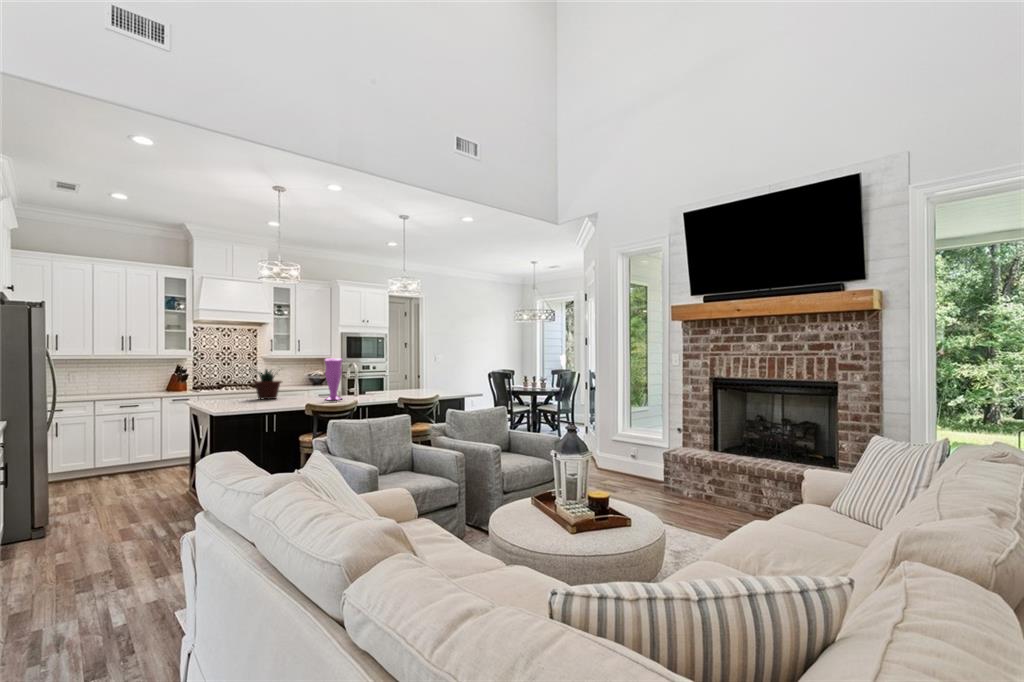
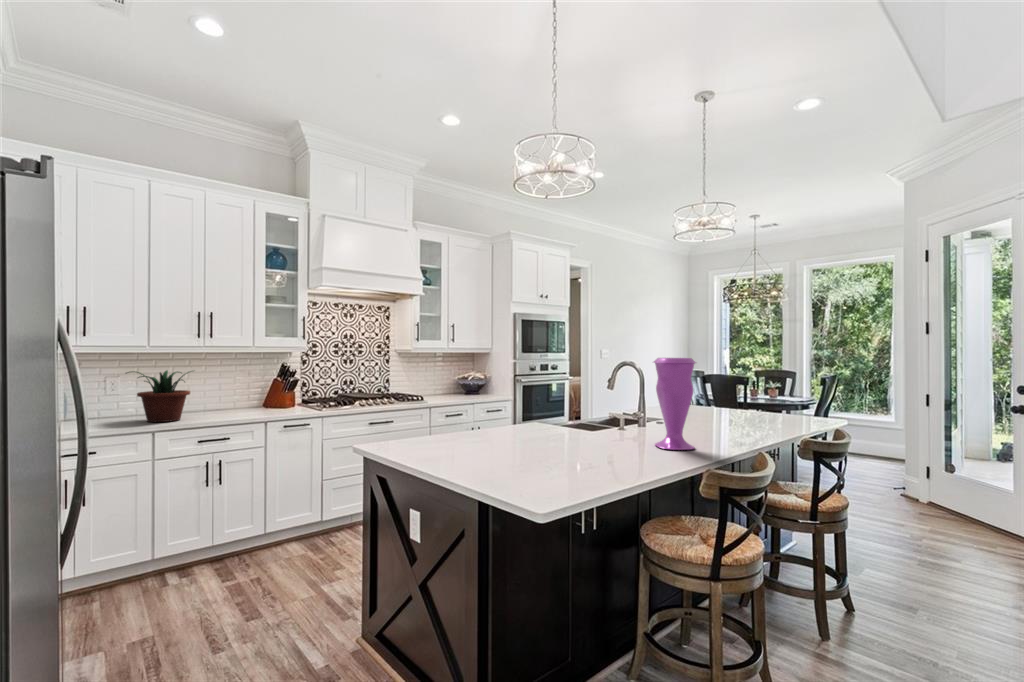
potted plant: present [253,369,281,399] -> present [126,370,192,422]

